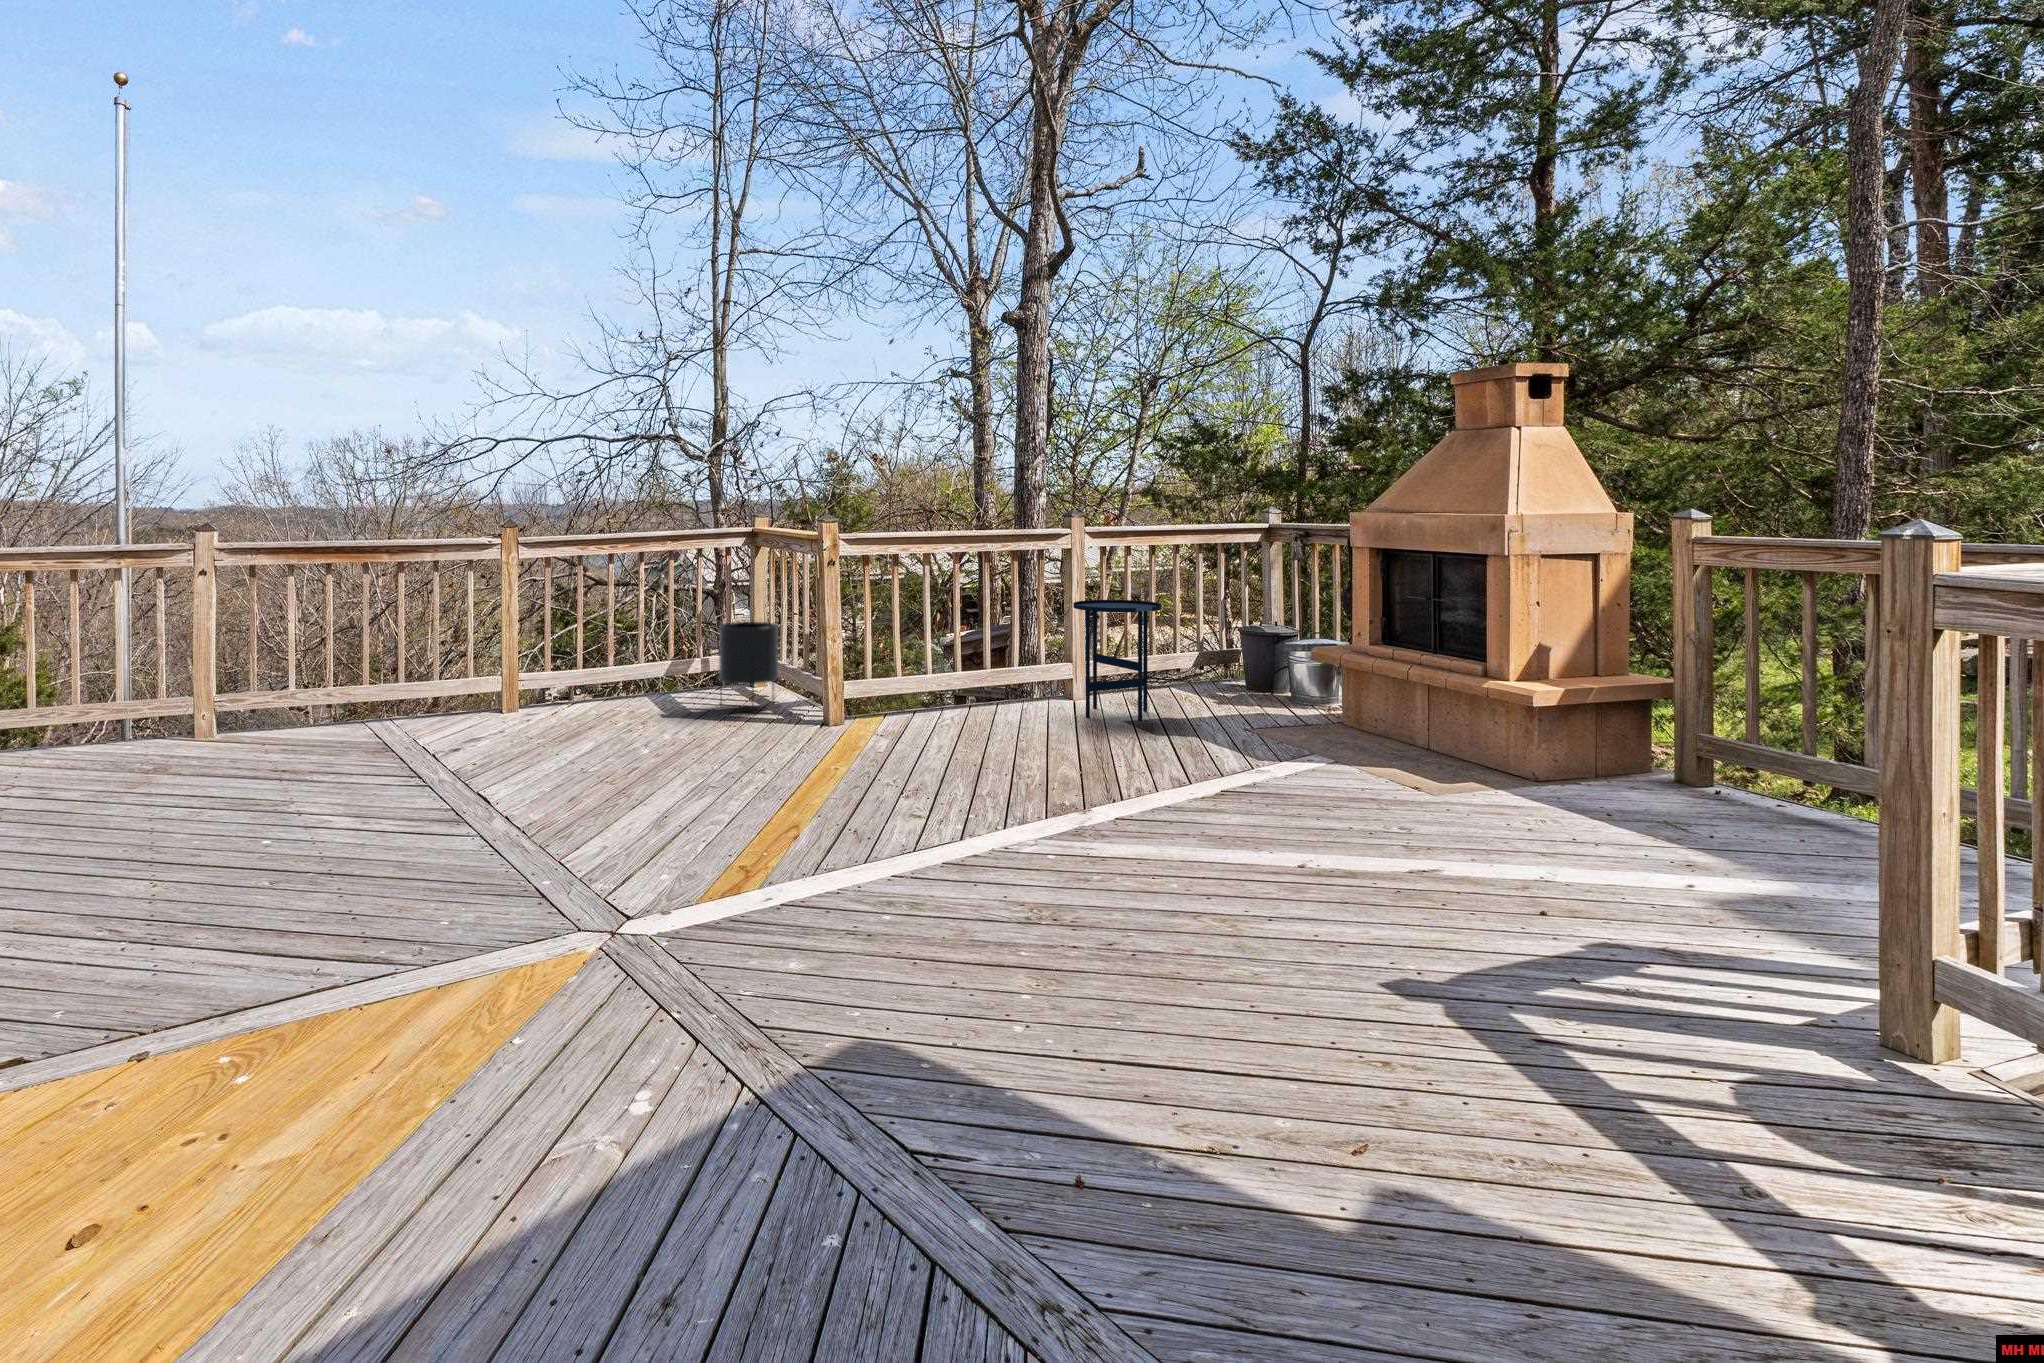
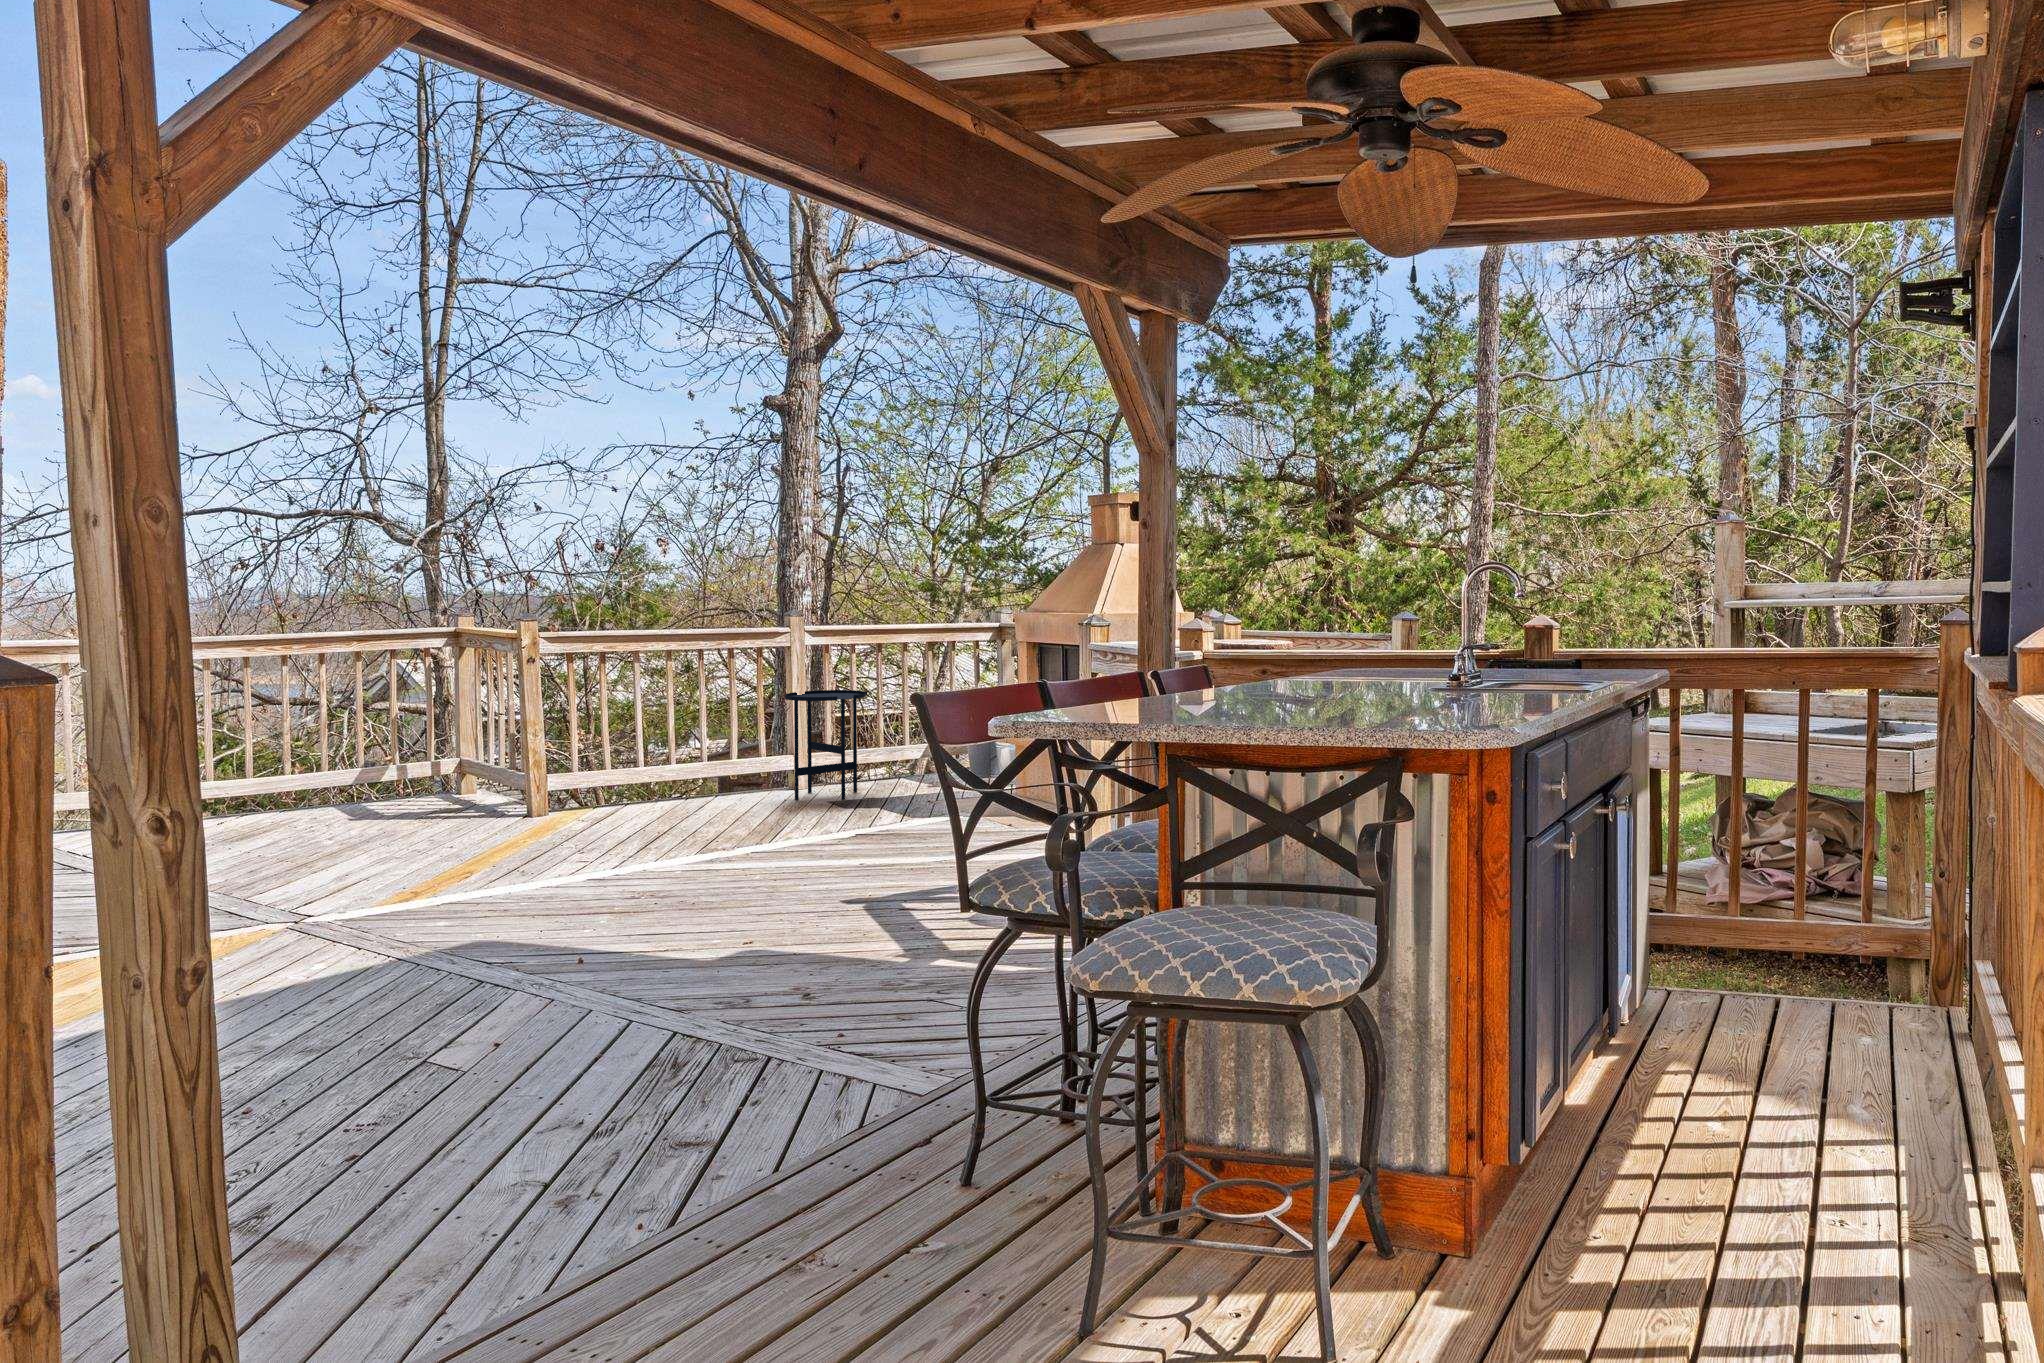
planter: present [719,622,778,686] -> none [416,725,482,817]

